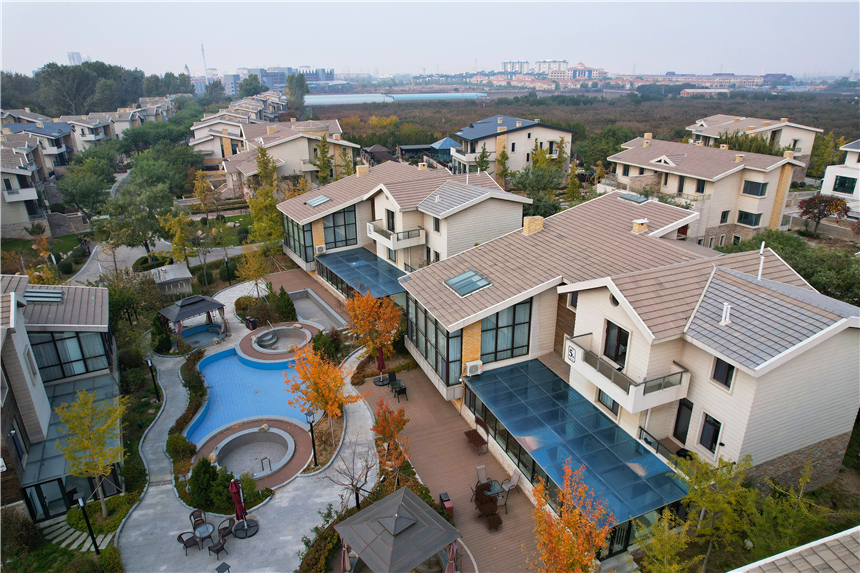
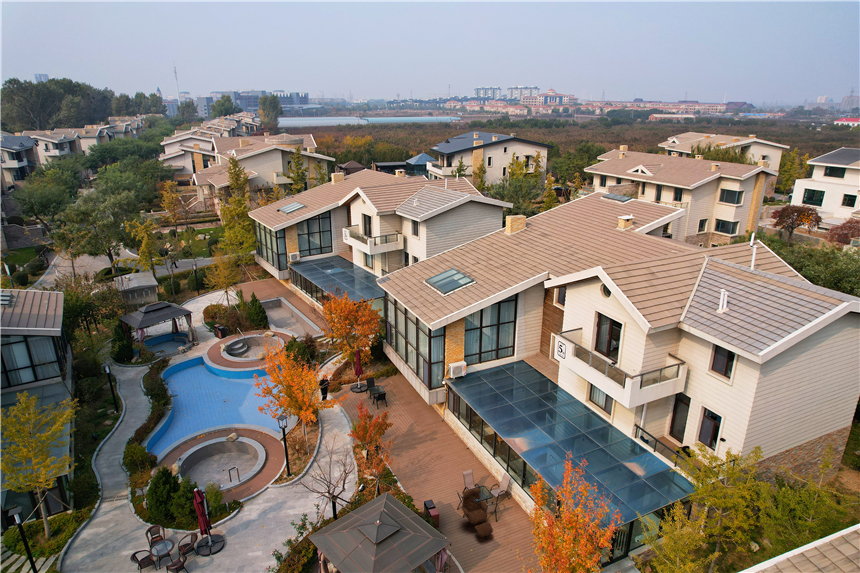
bench: present [464,416,489,455] -> none [449,419,476,461]

